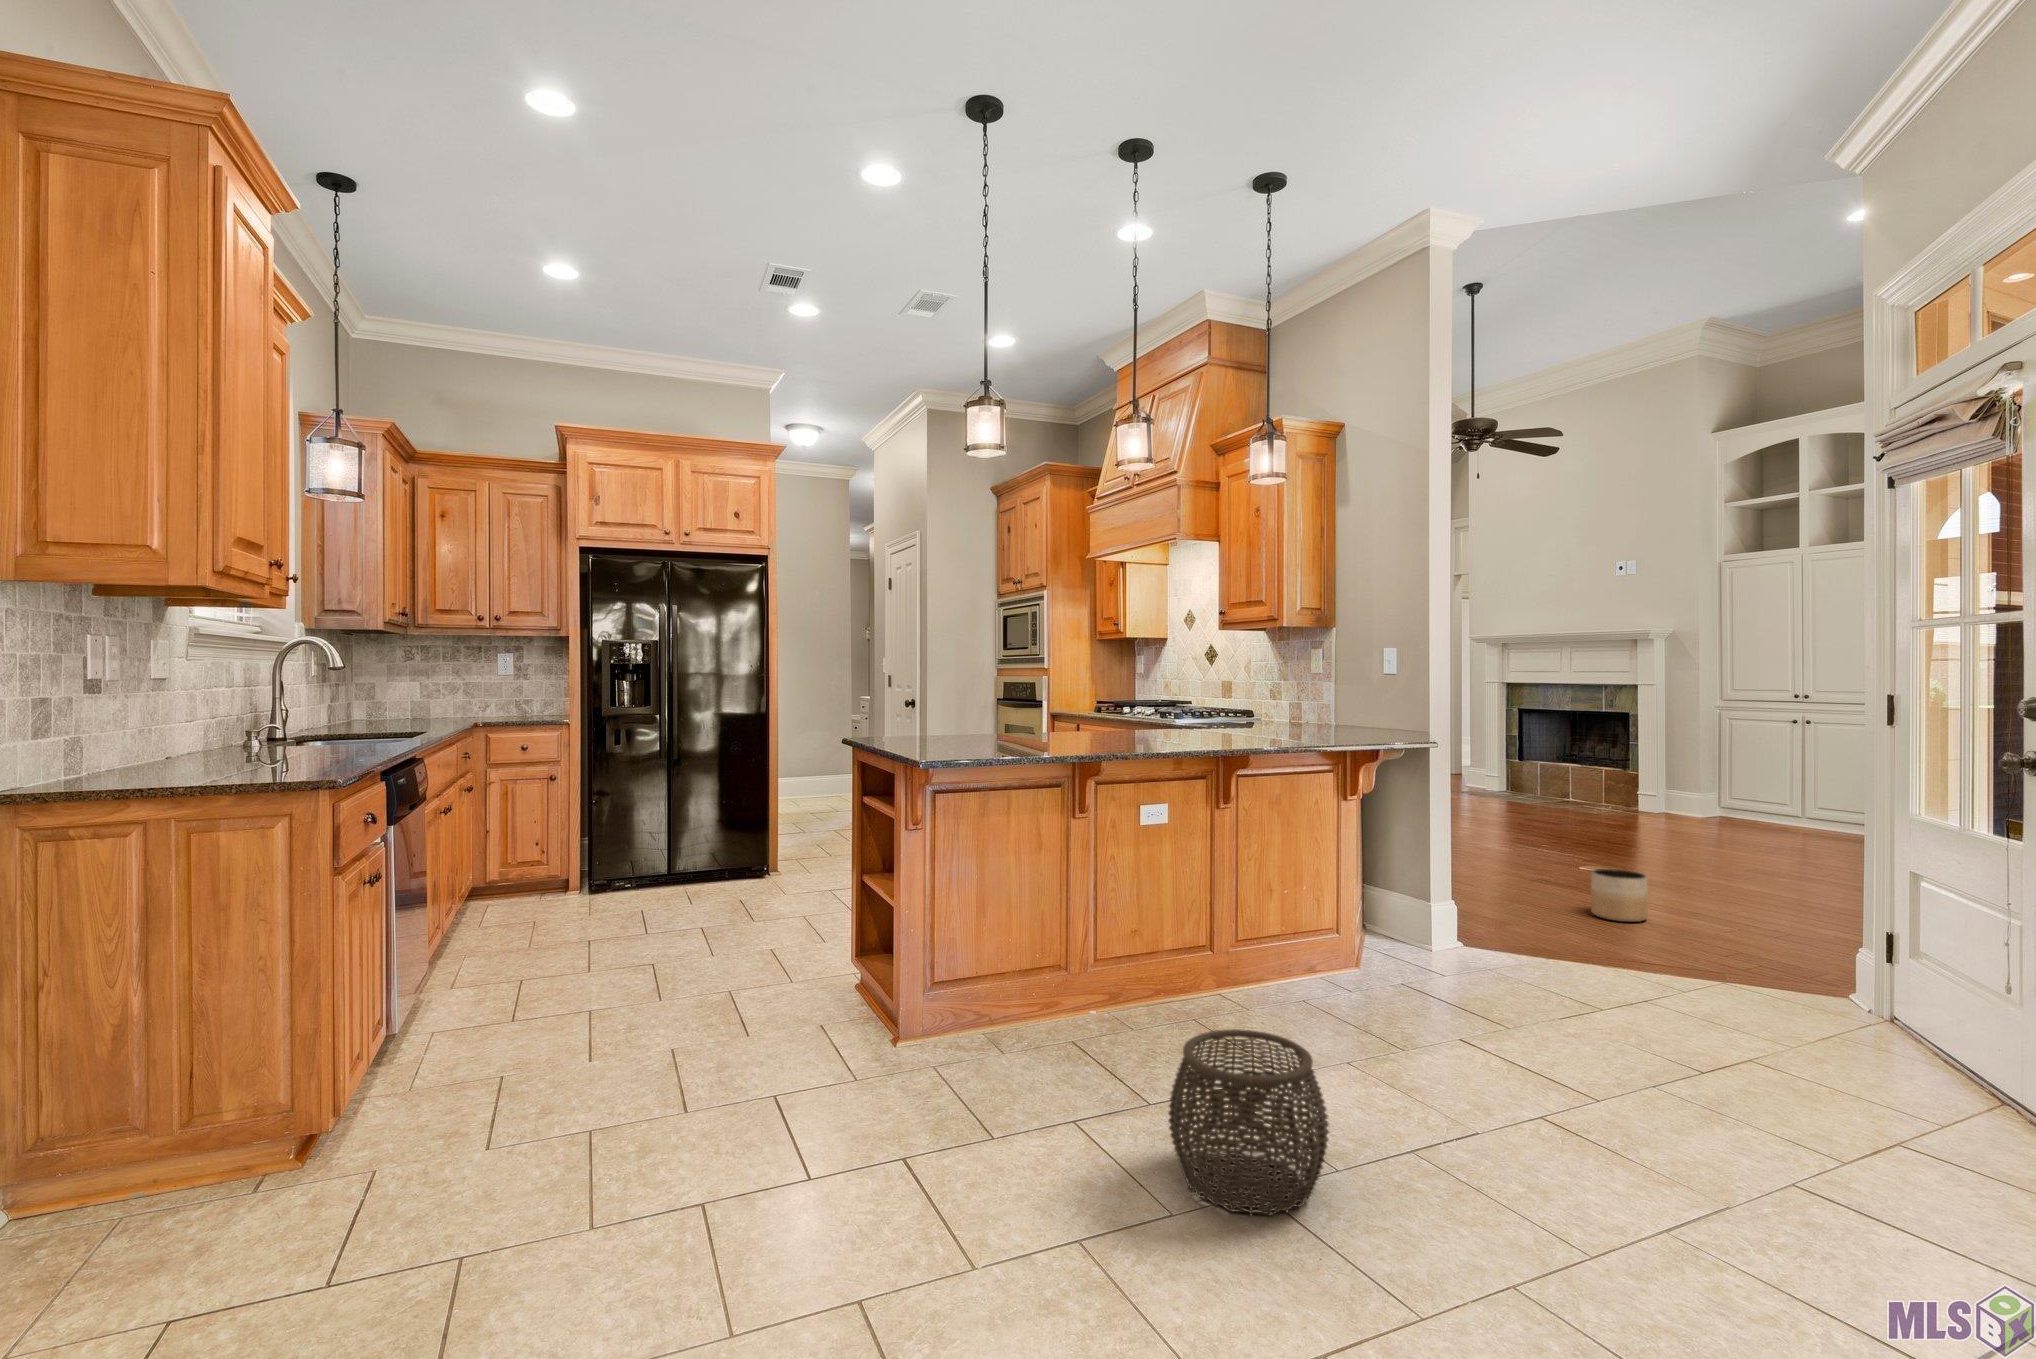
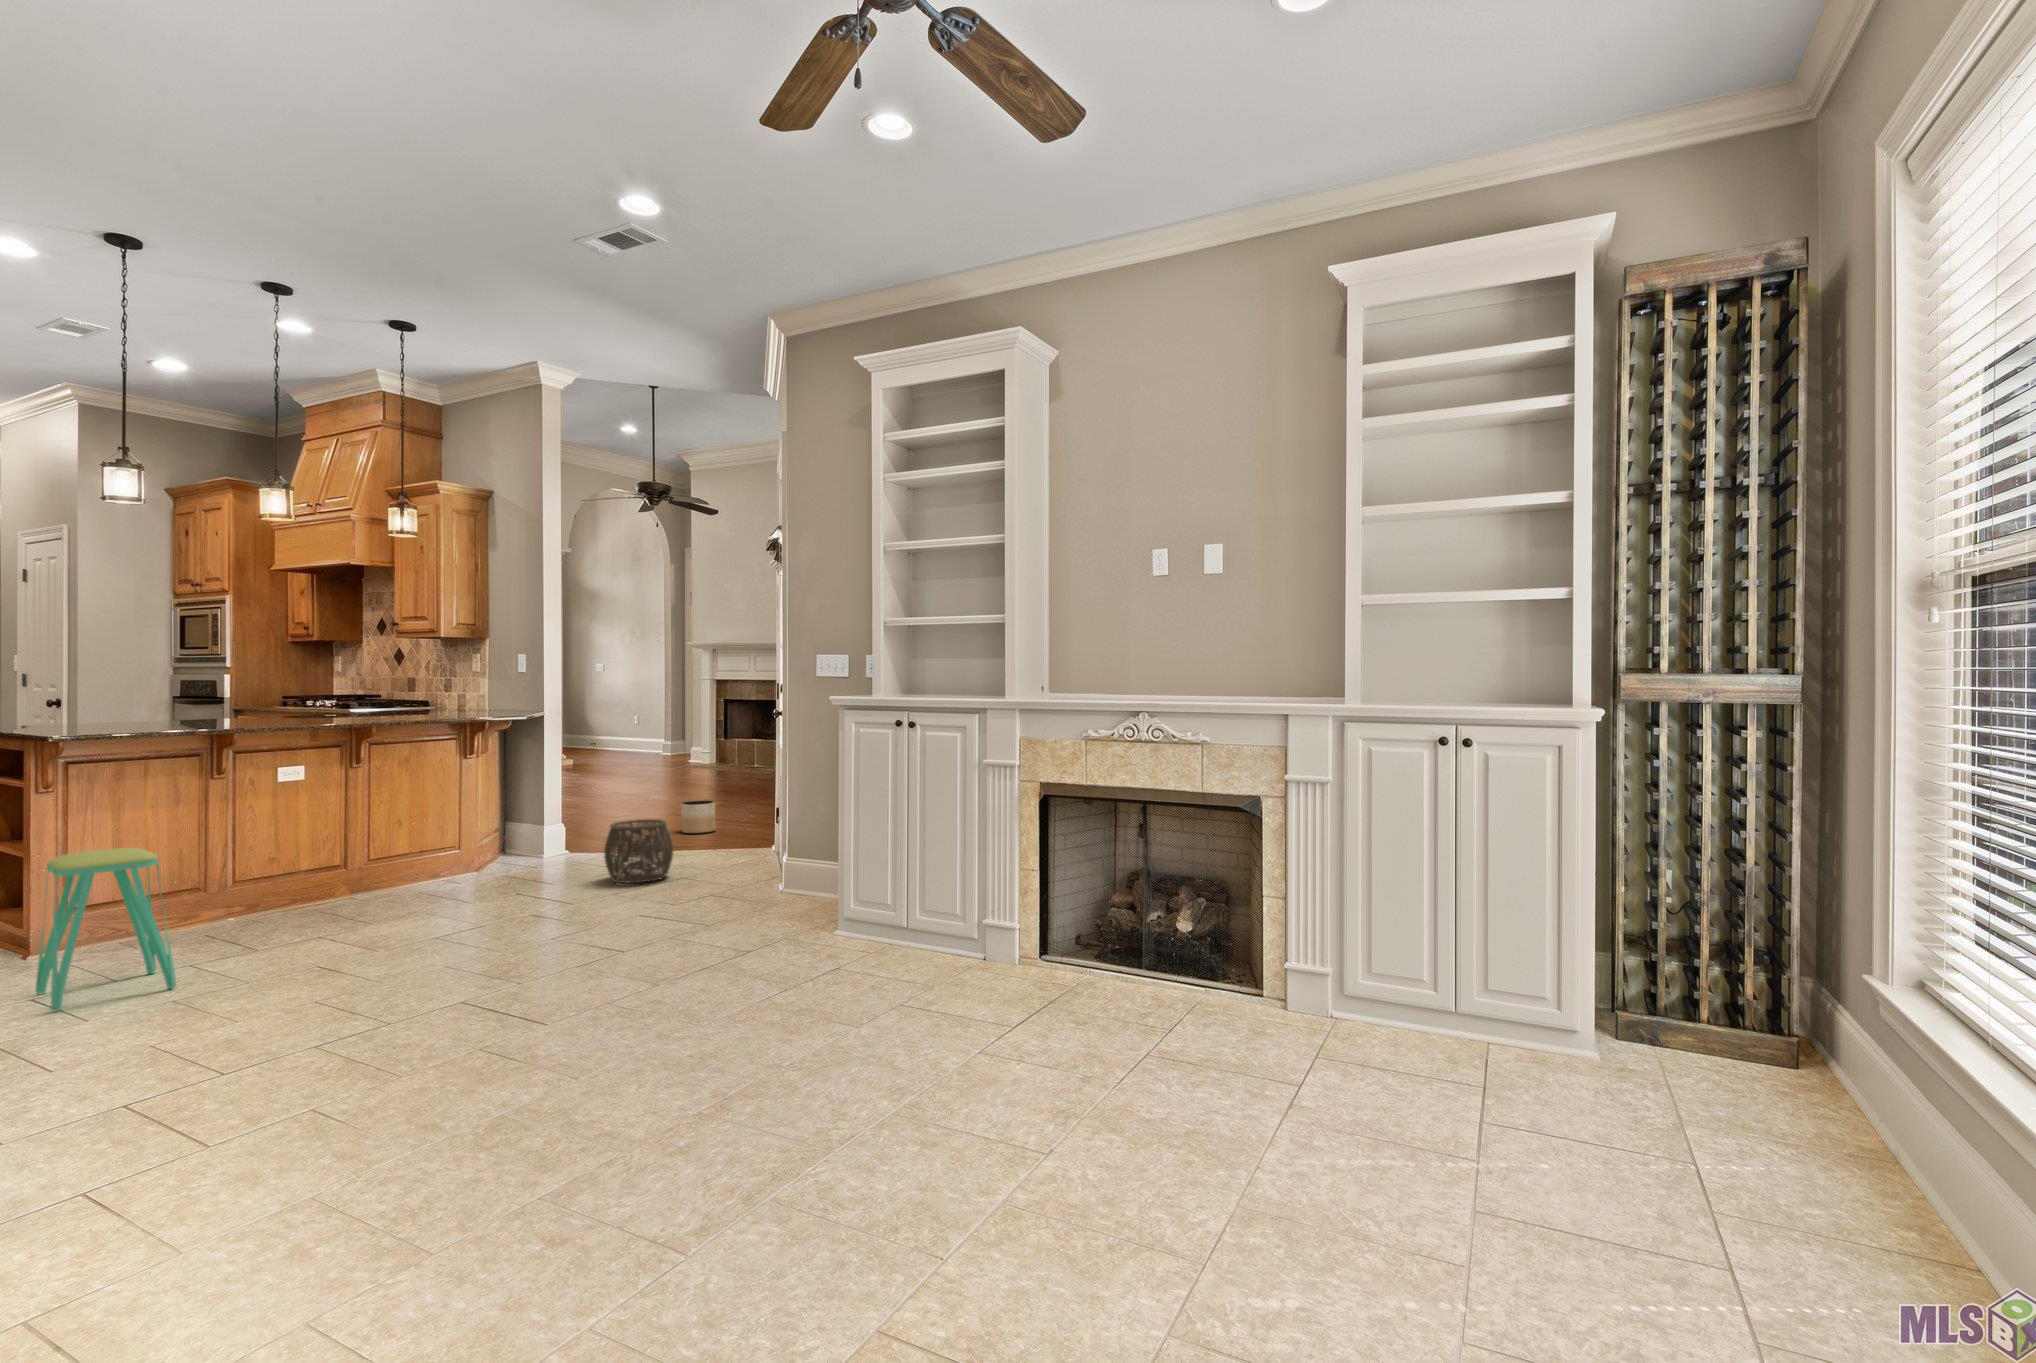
stool: none [903,943,1071,1212] -> present [36,848,176,1011]
woven basket: present [1168,1029,1329,1215] -> present [604,819,673,884]

